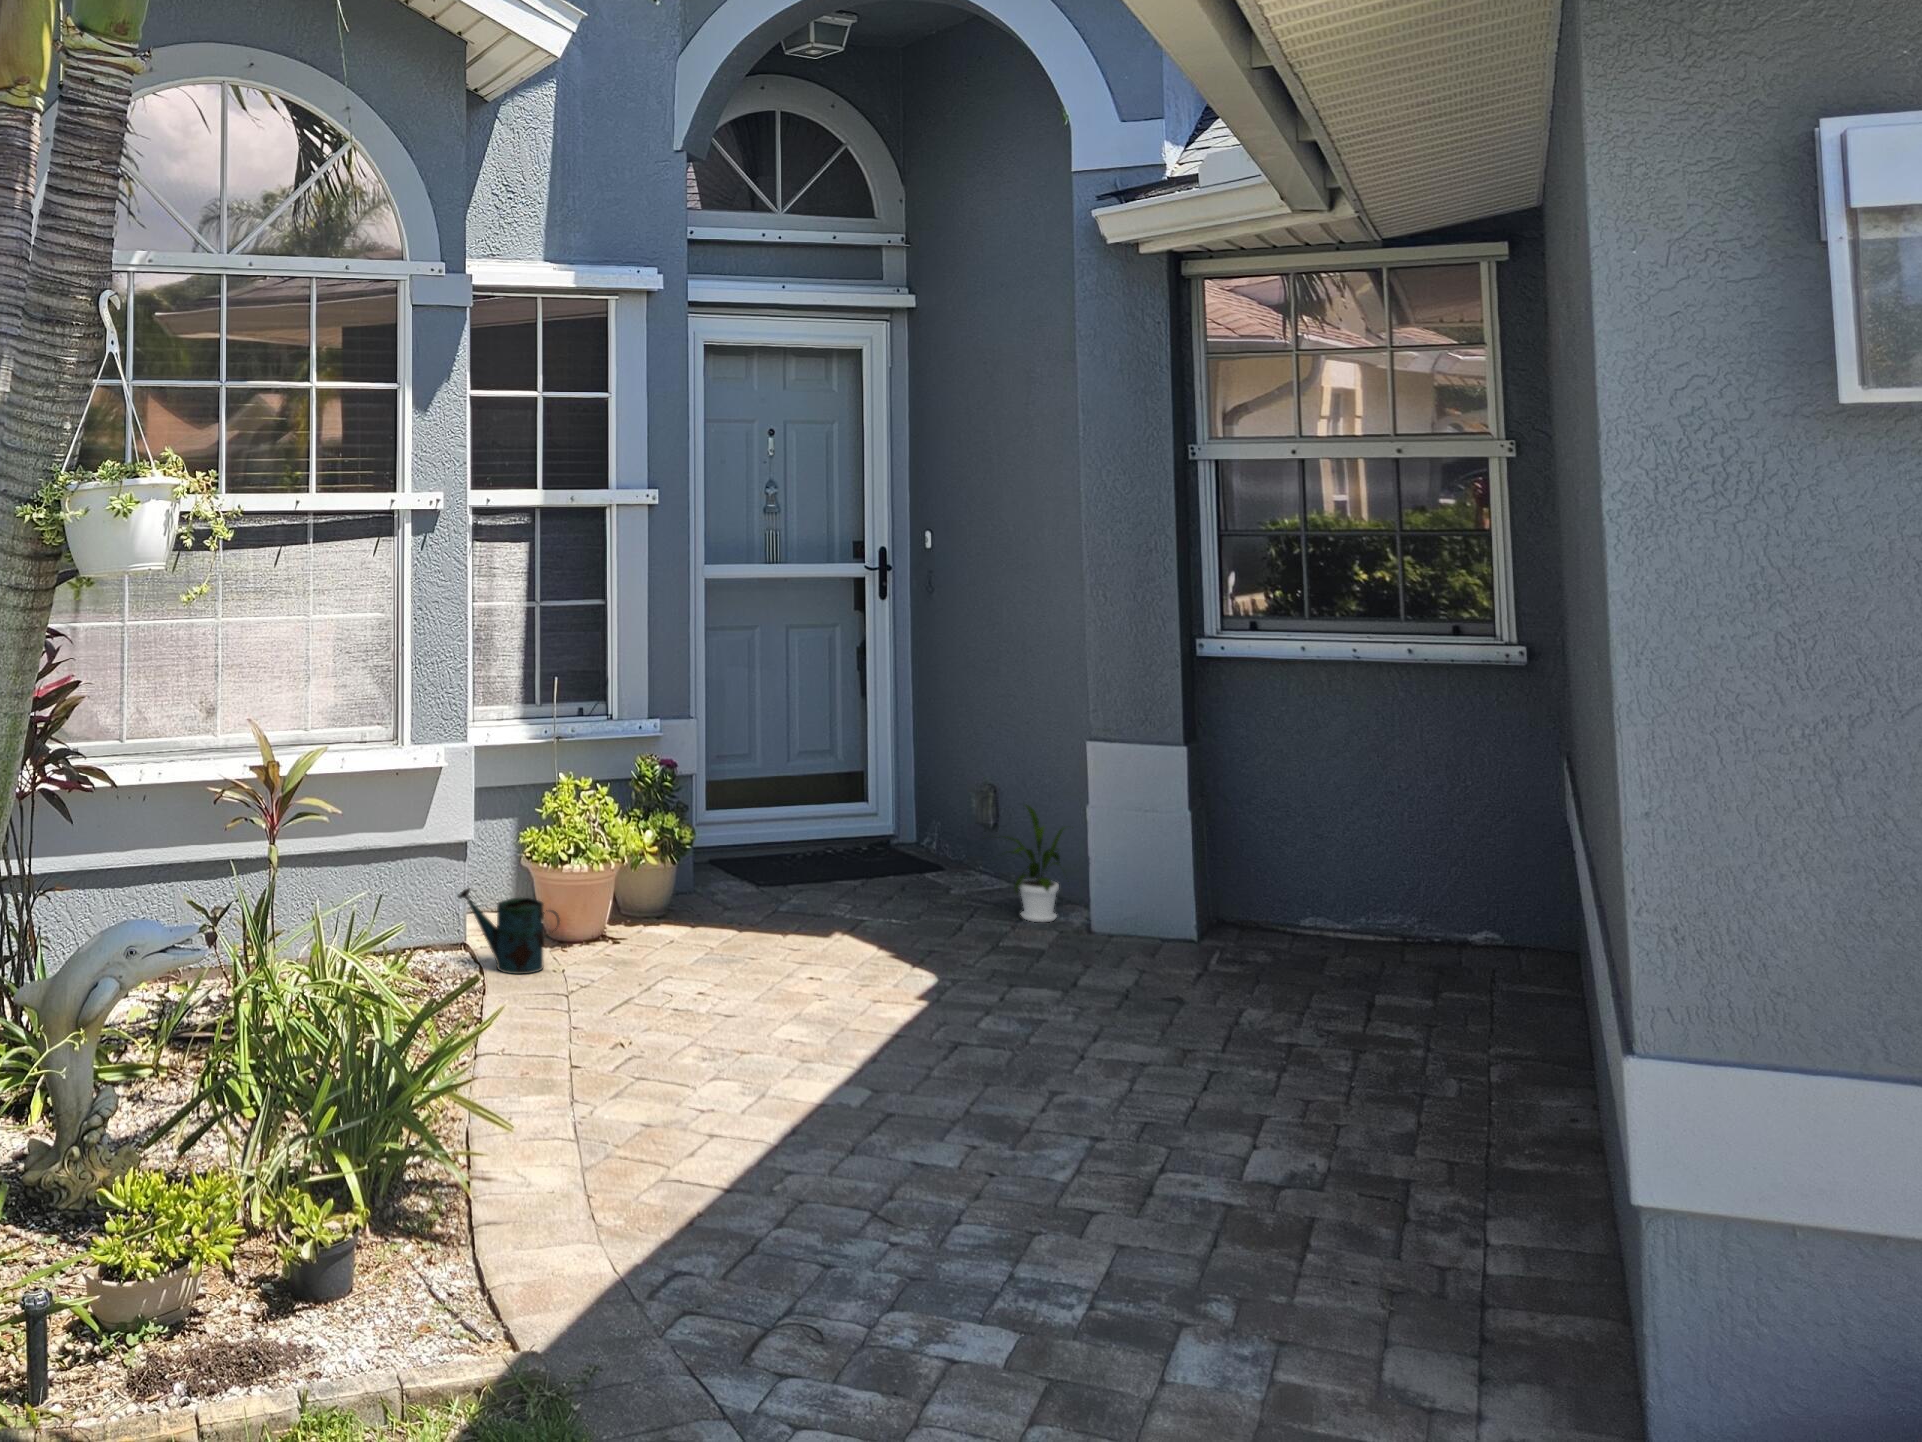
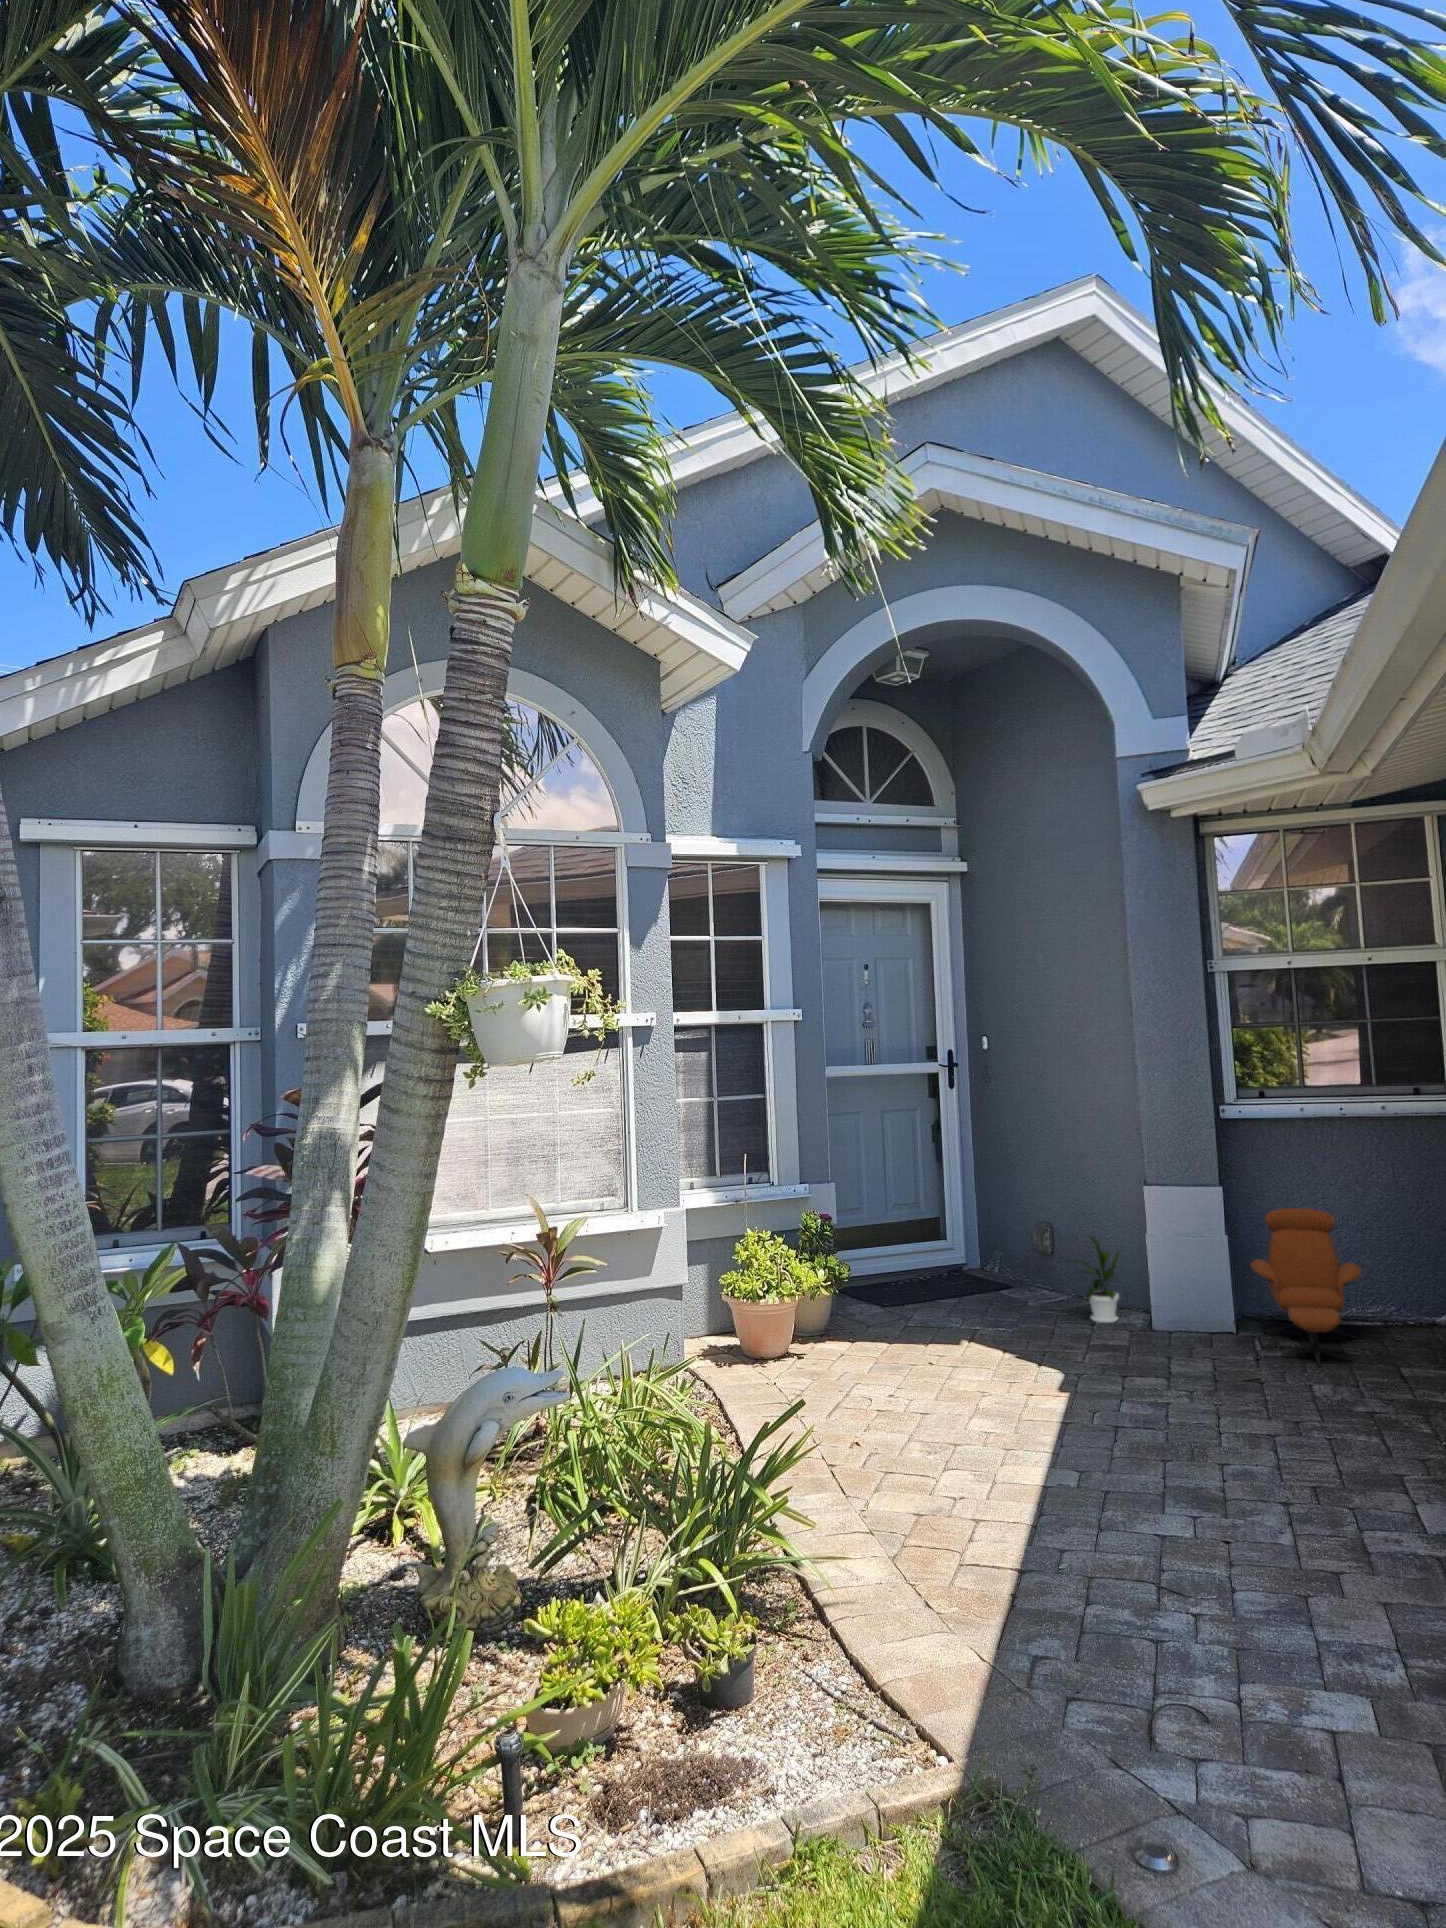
lounge chair: none [1223,781,1366,993] -> present [1251,1208,1362,1367]
watering can: present [458,888,560,974] -> none [683,1321,768,1388]

